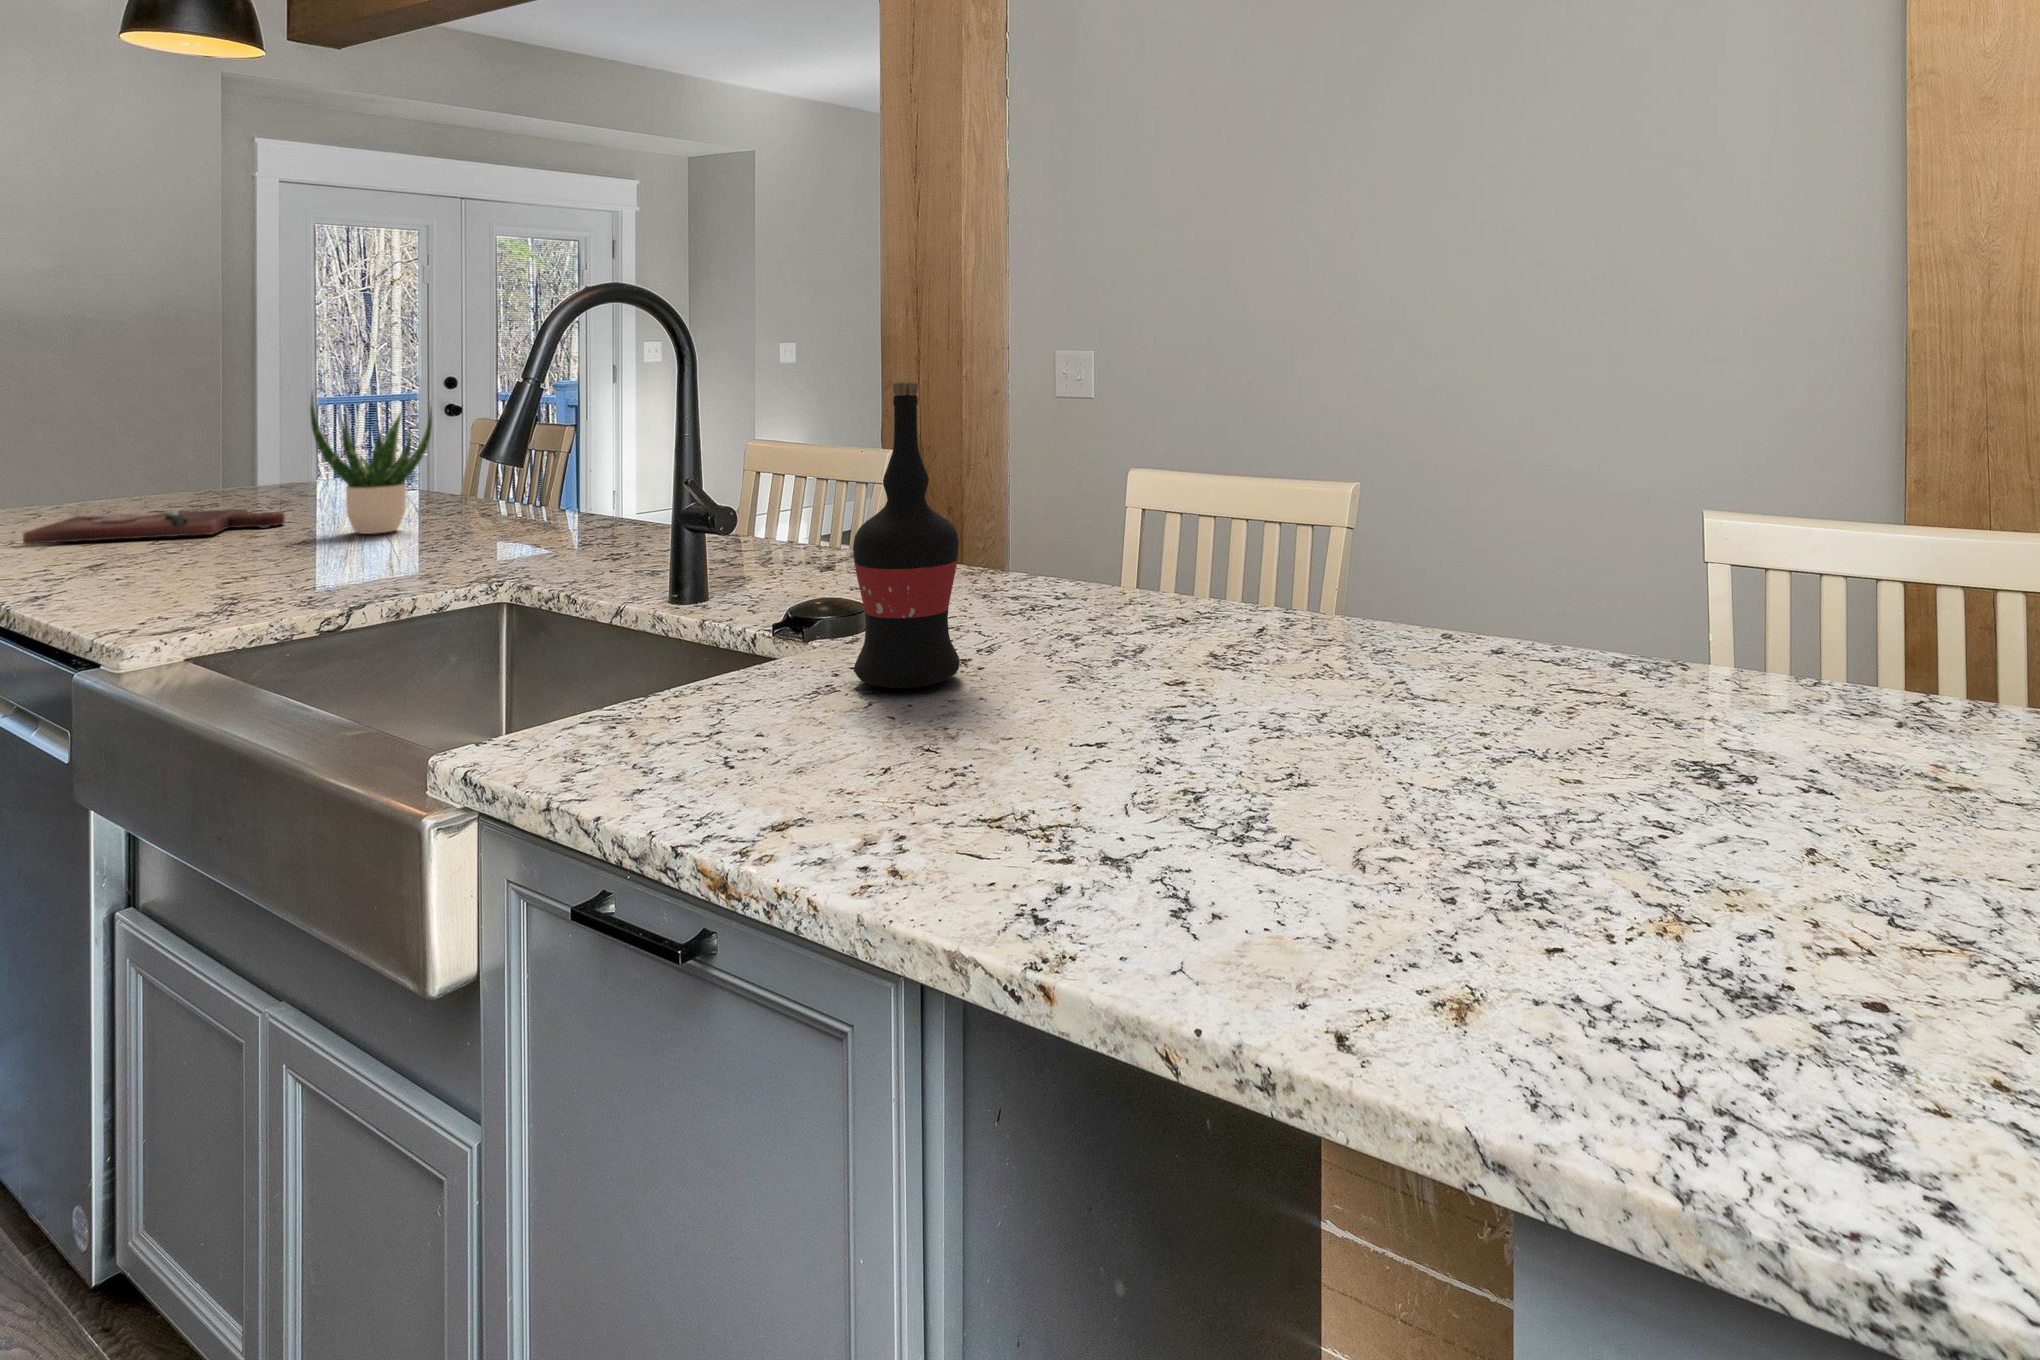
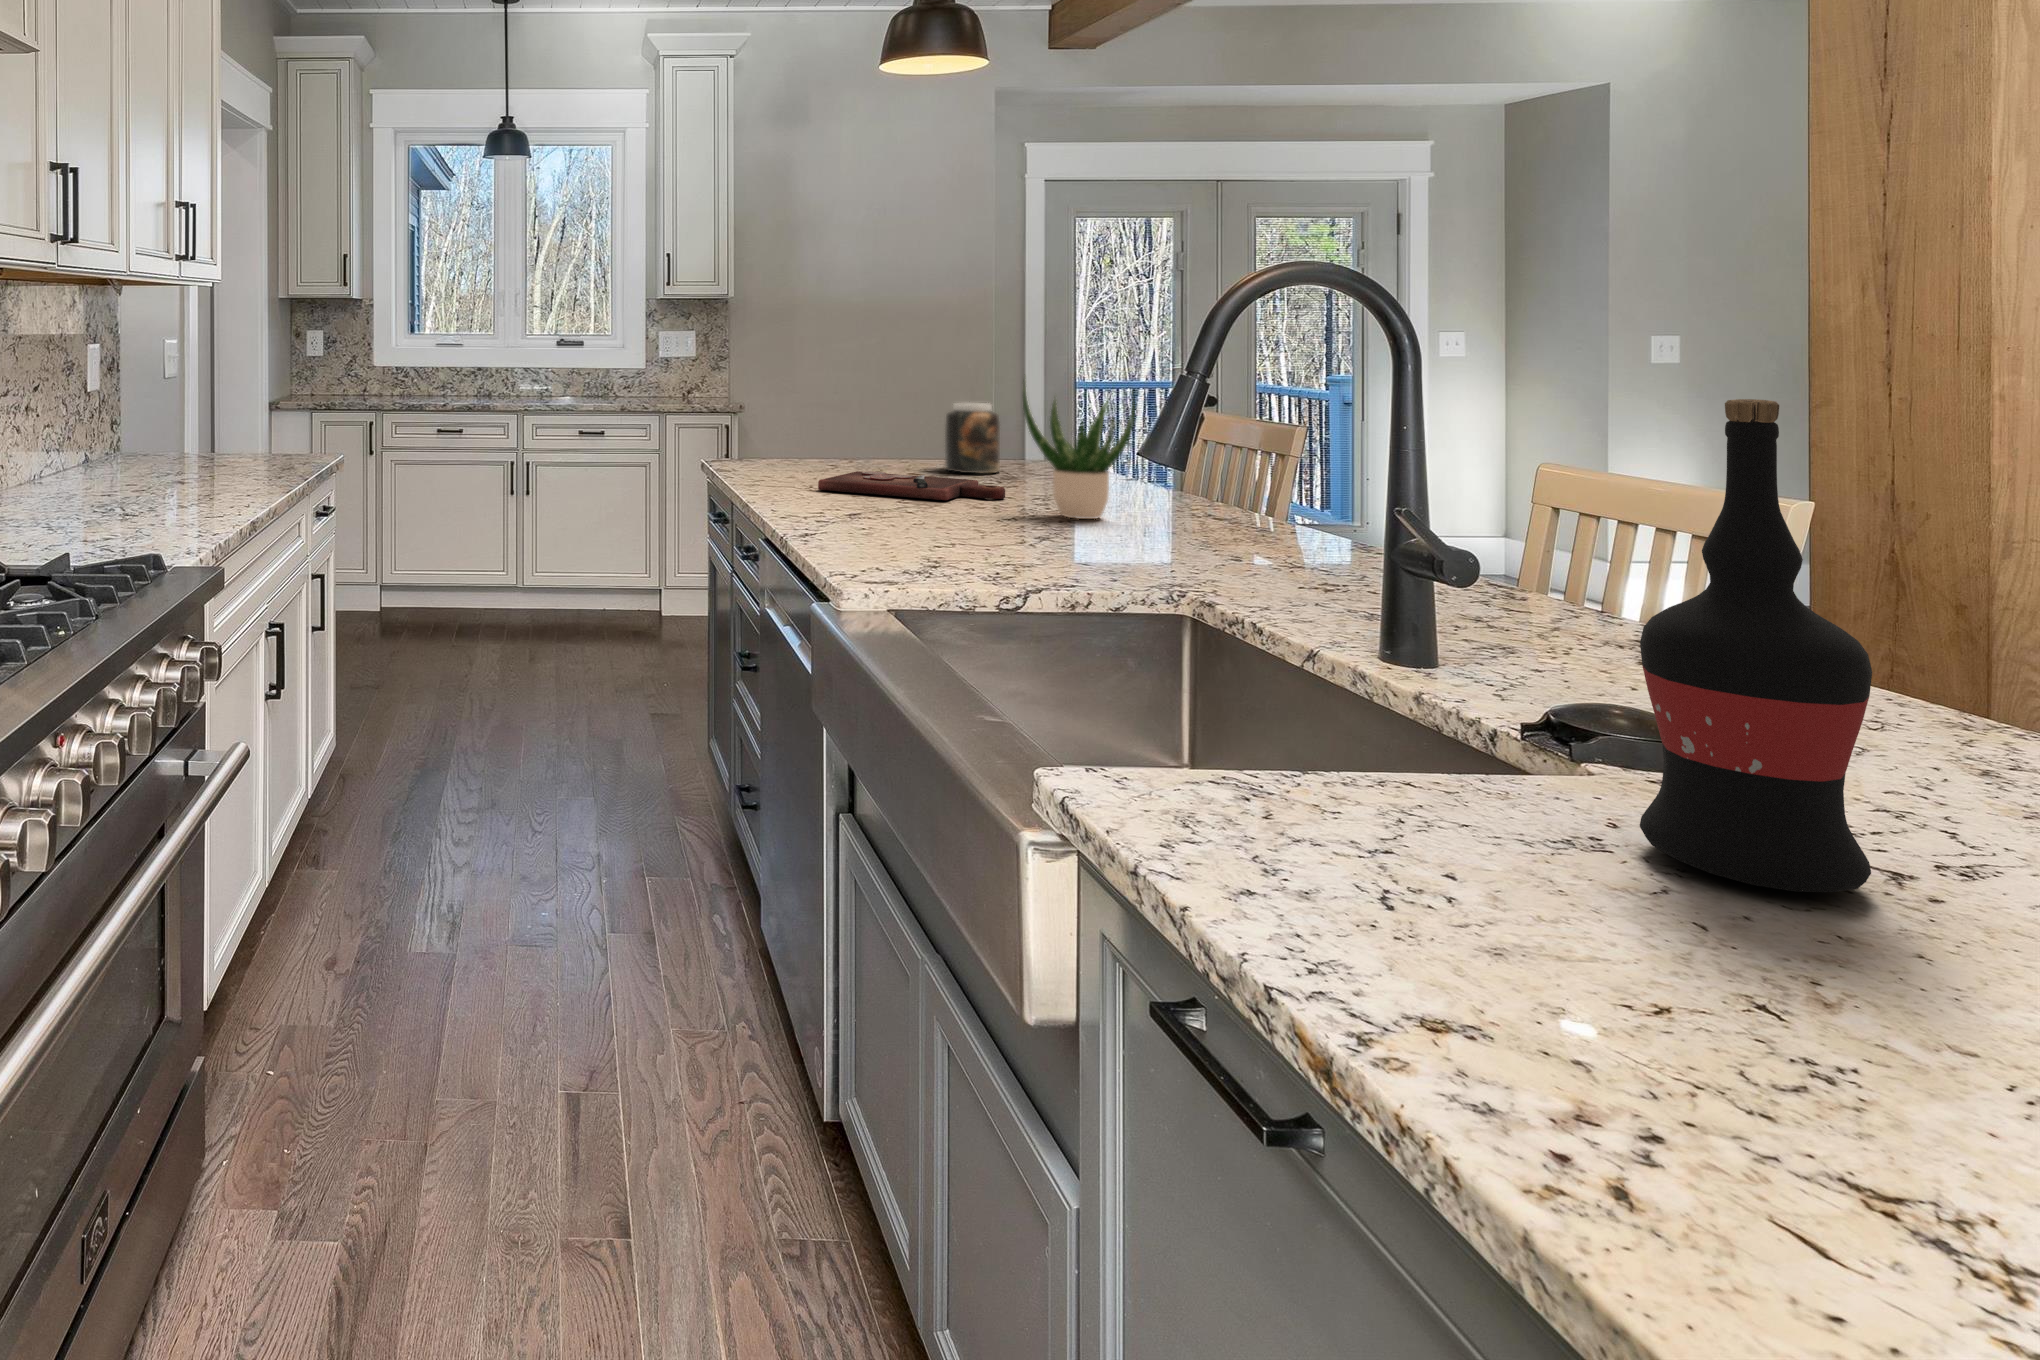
jar: none [197,424,267,504] -> present [945,403,1000,473]

